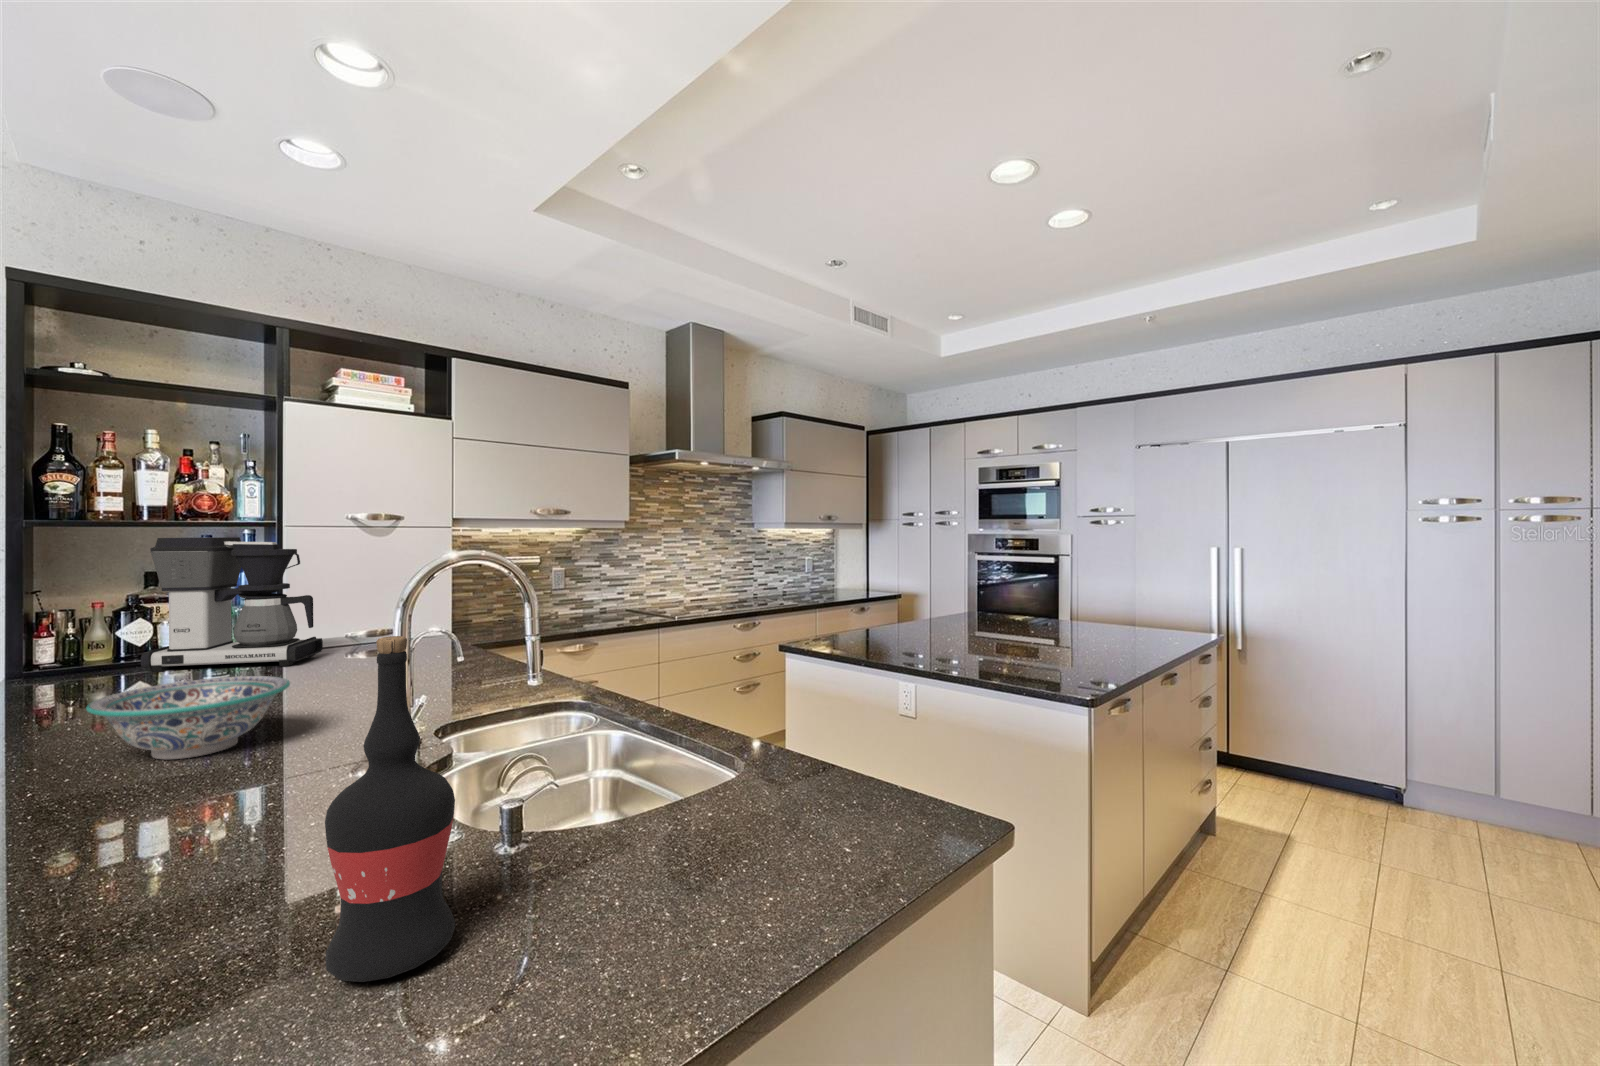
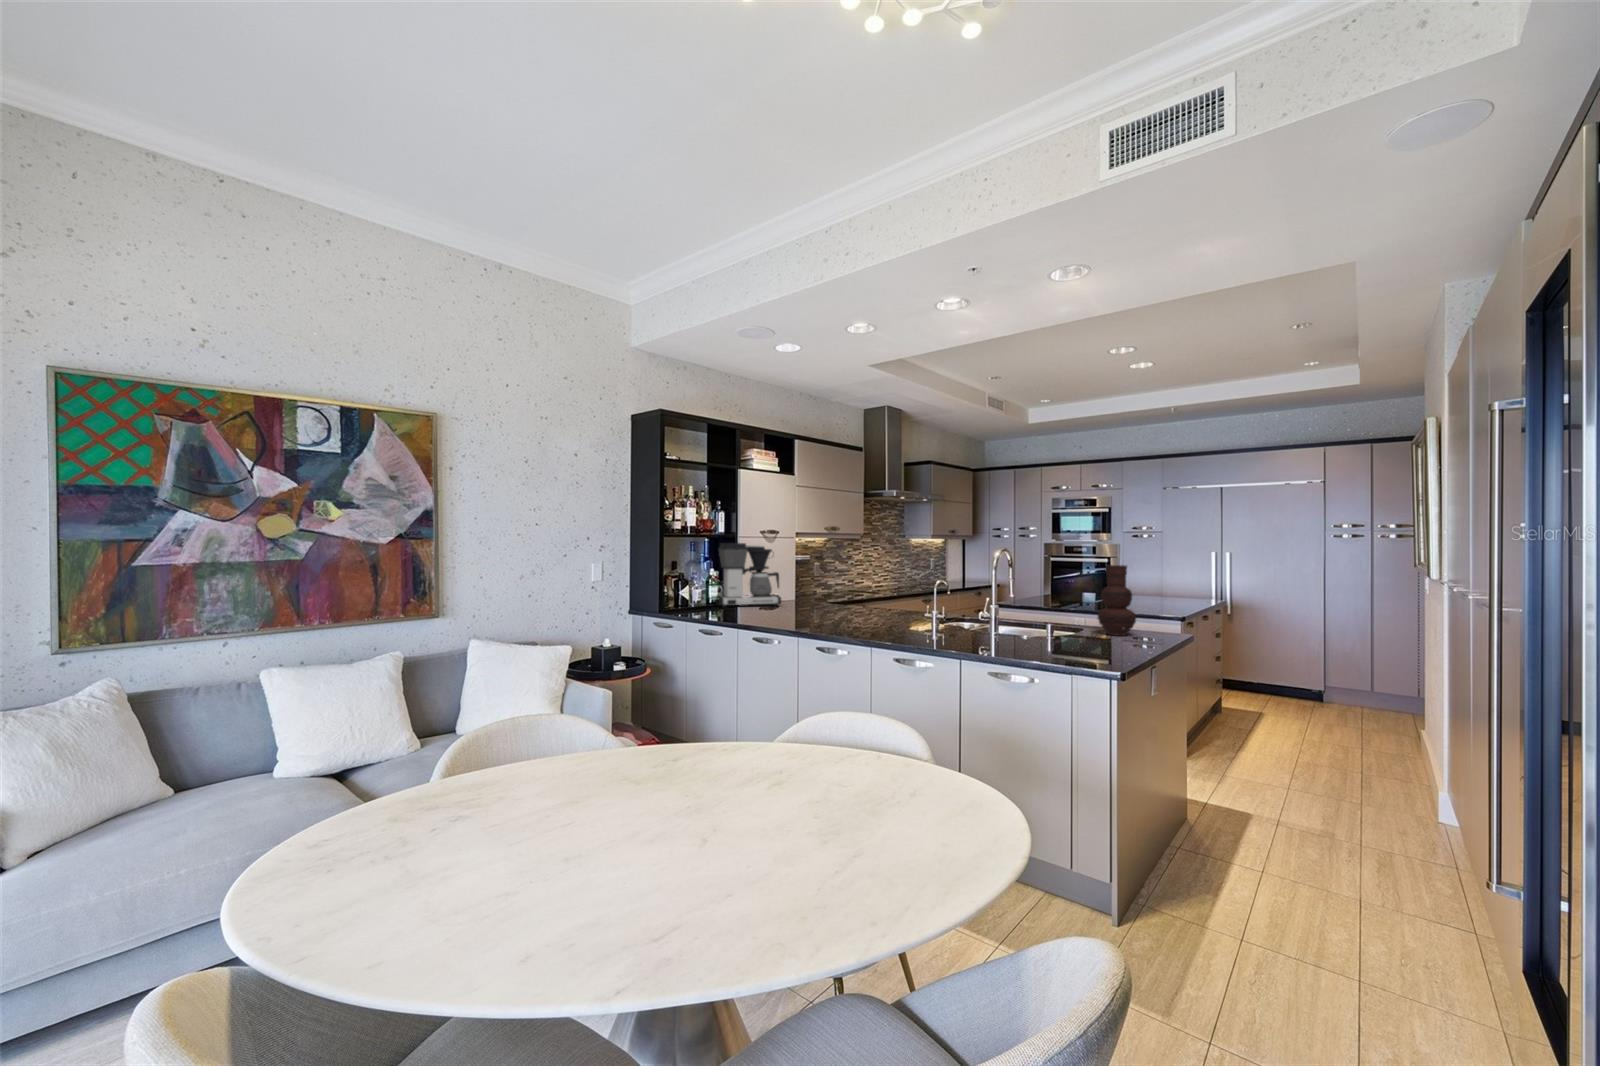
vase: none [614,622,764,937] -> present [1098,565,1136,636]
wine bottle: present [325,636,455,982] -> none [1049,565,1076,637]
decorative bowl: present [86,676,290,759] -> none [840,597,895,622]

